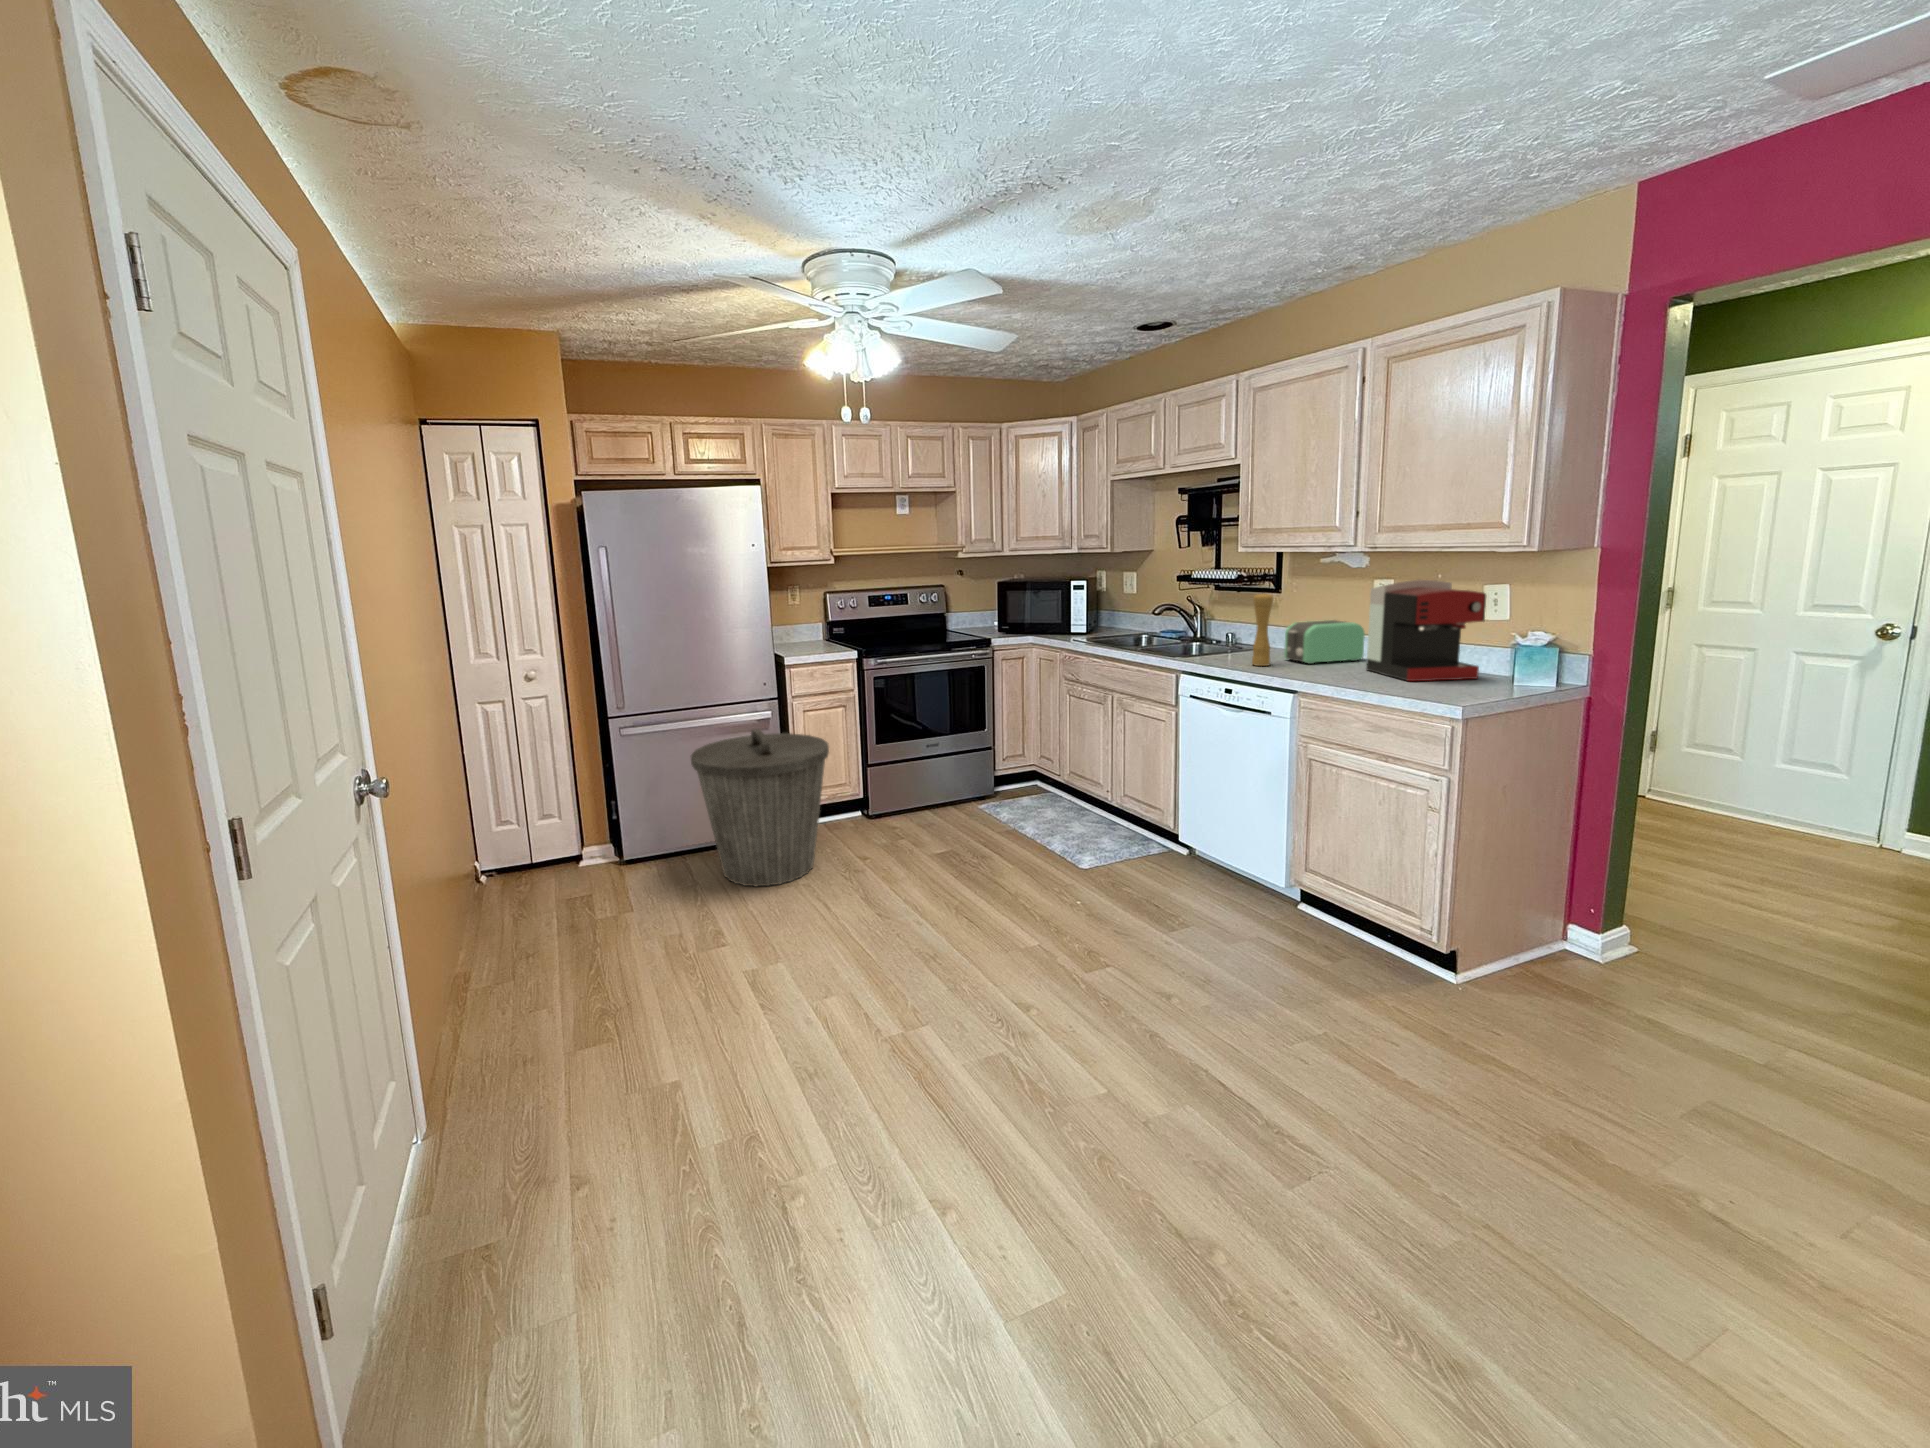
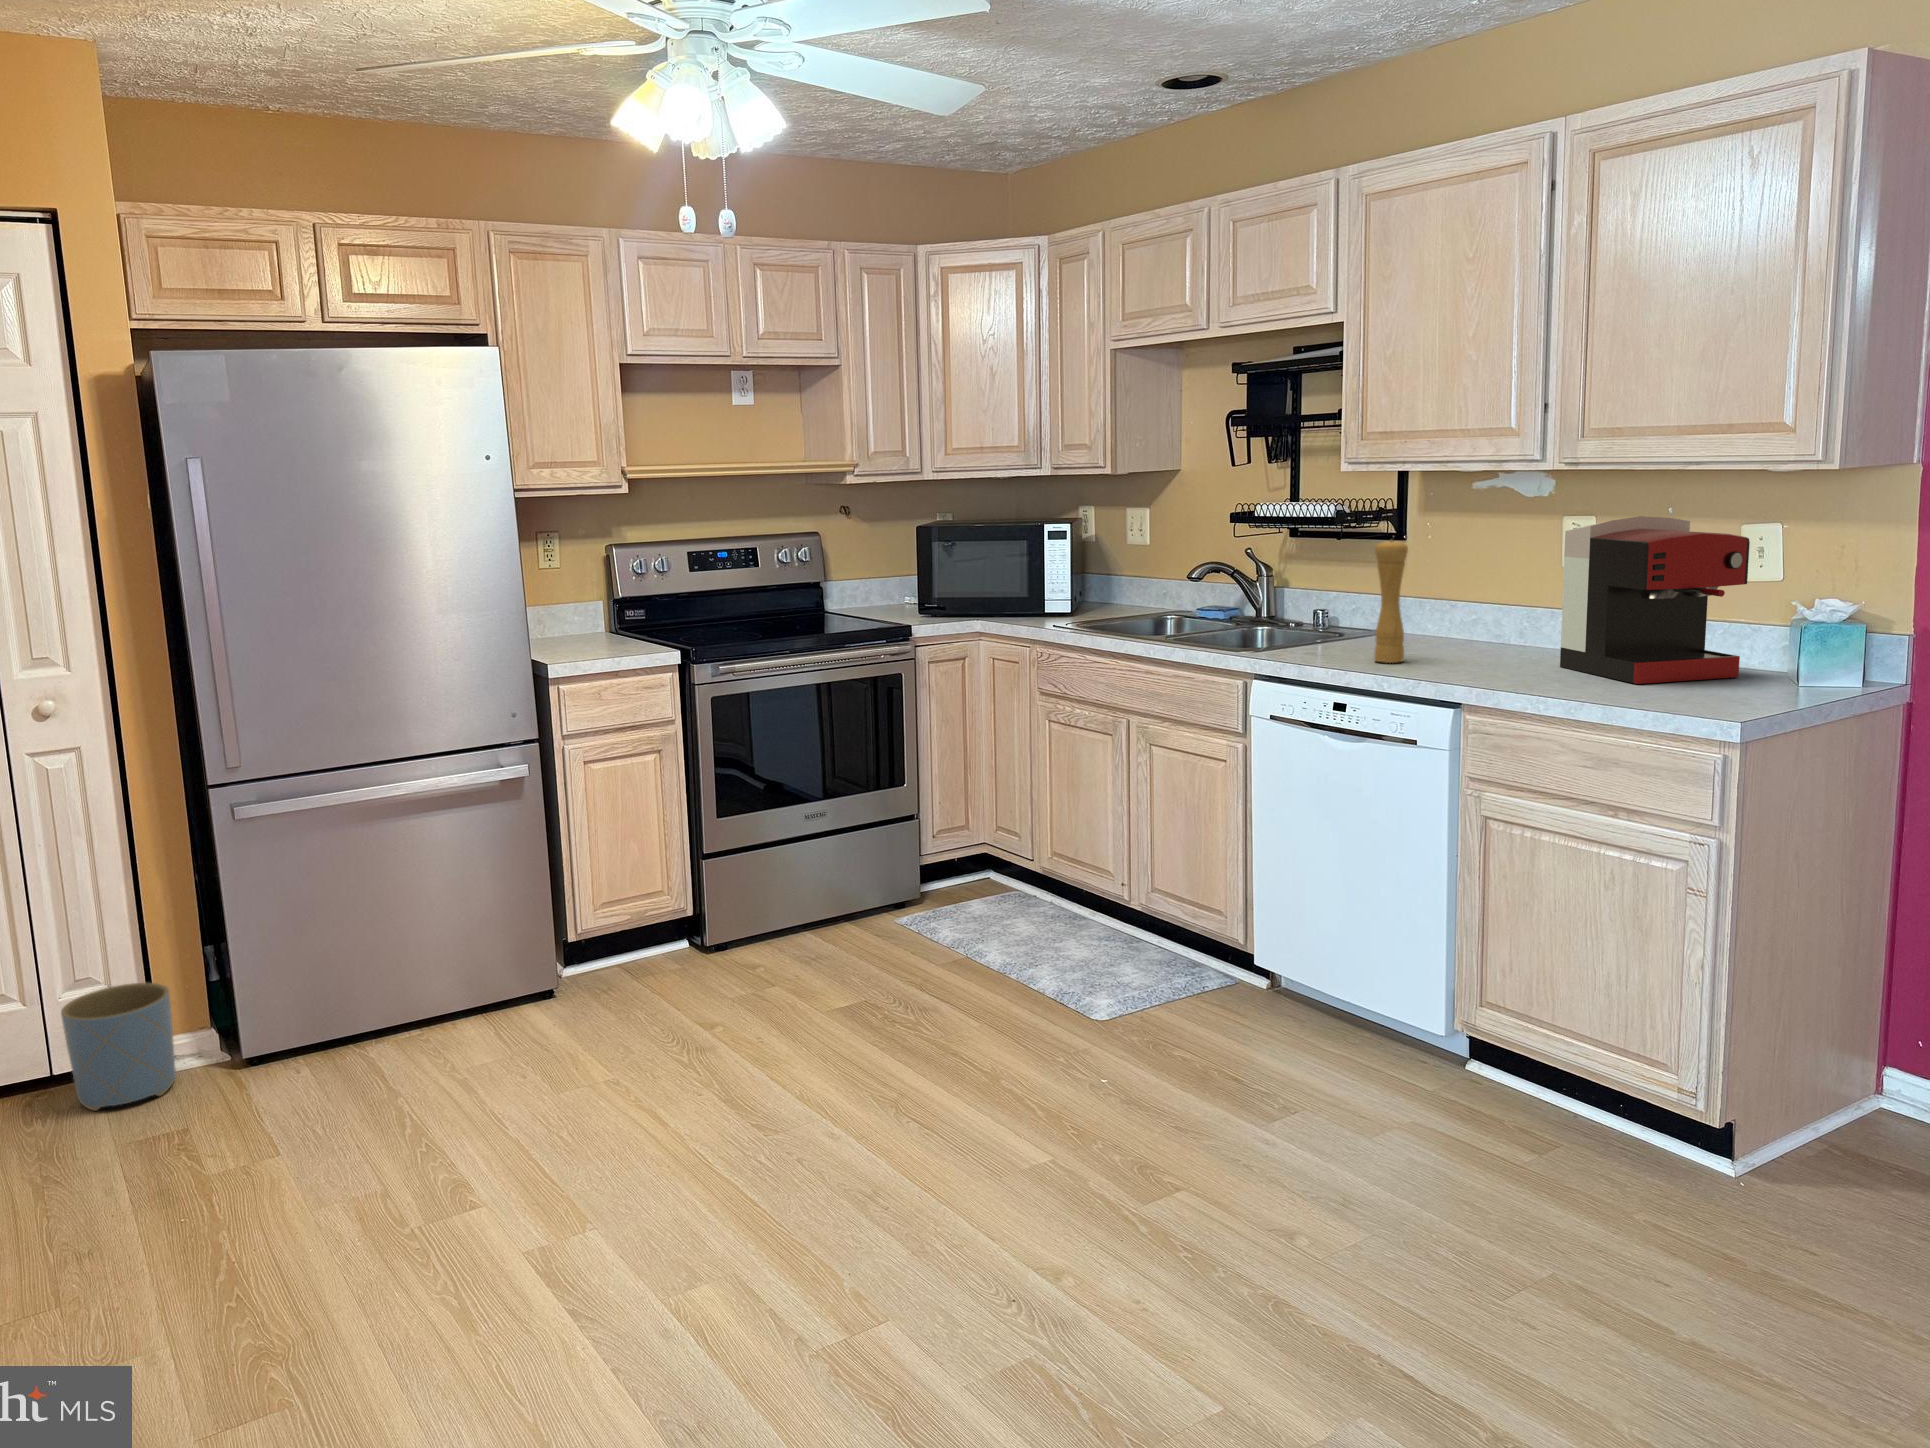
toaster: present [1284,620,1365,664] -> none [1422,584,1548,658]
trash can: present [691,729,829,886] -> none [378,798,642,1094]
planter: none [536,818,591,882] -> present [61,983,176,1111]

